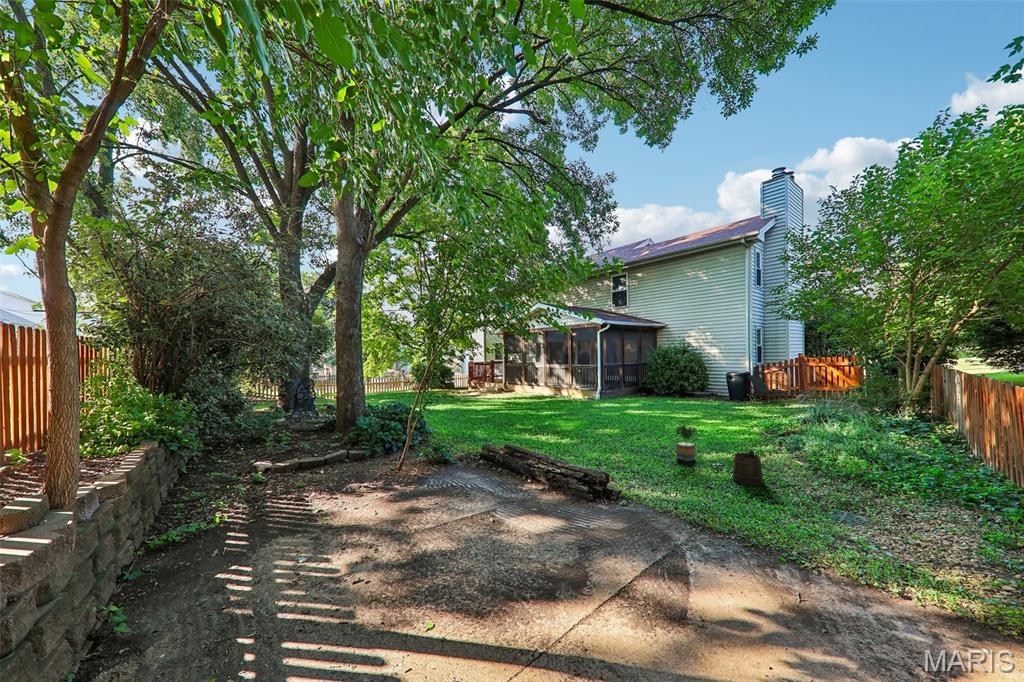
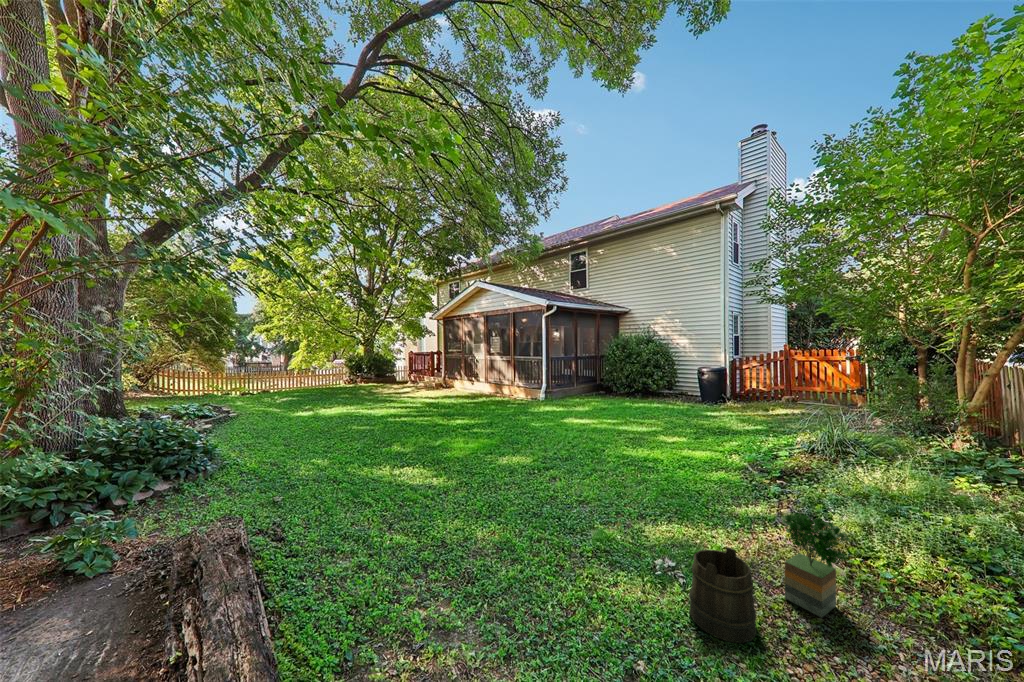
lounge chair: present [748,375,784,402] -> none [723,370,767,406]
potted tree: present [676,425,698,461] -> present [783,513,850,618]

